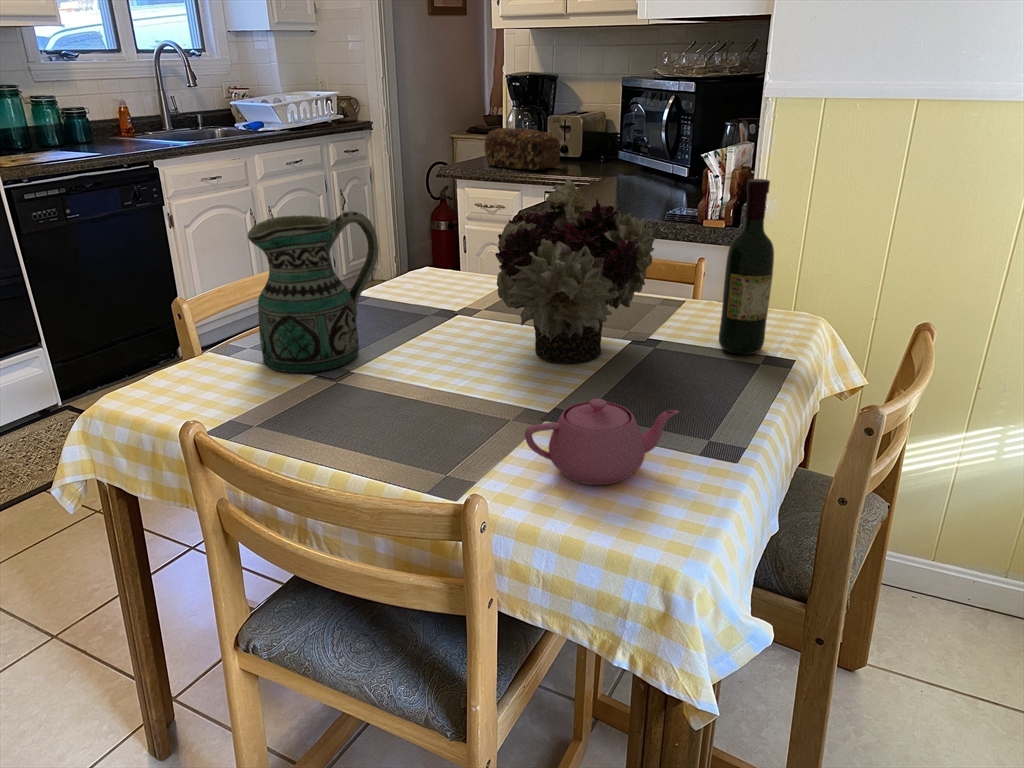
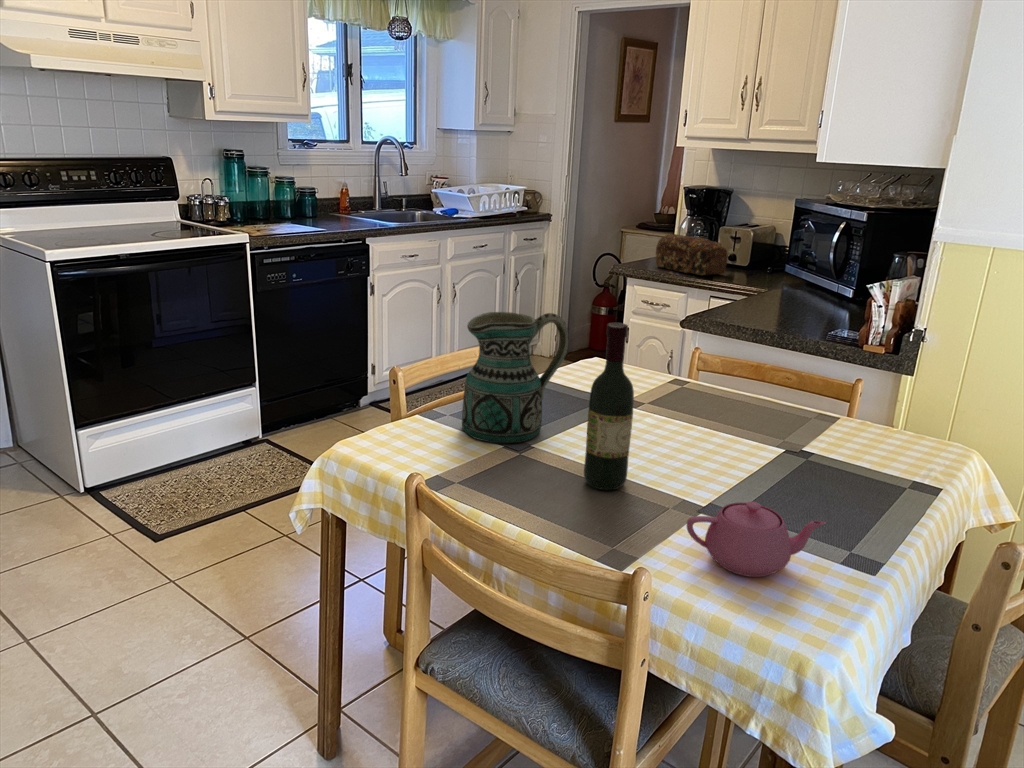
flower arrangement: present [495,178,655,364] -> none [668,304,817,466]
wine bottle: present [719,179,774,355] -> present [584,323,634,490]

